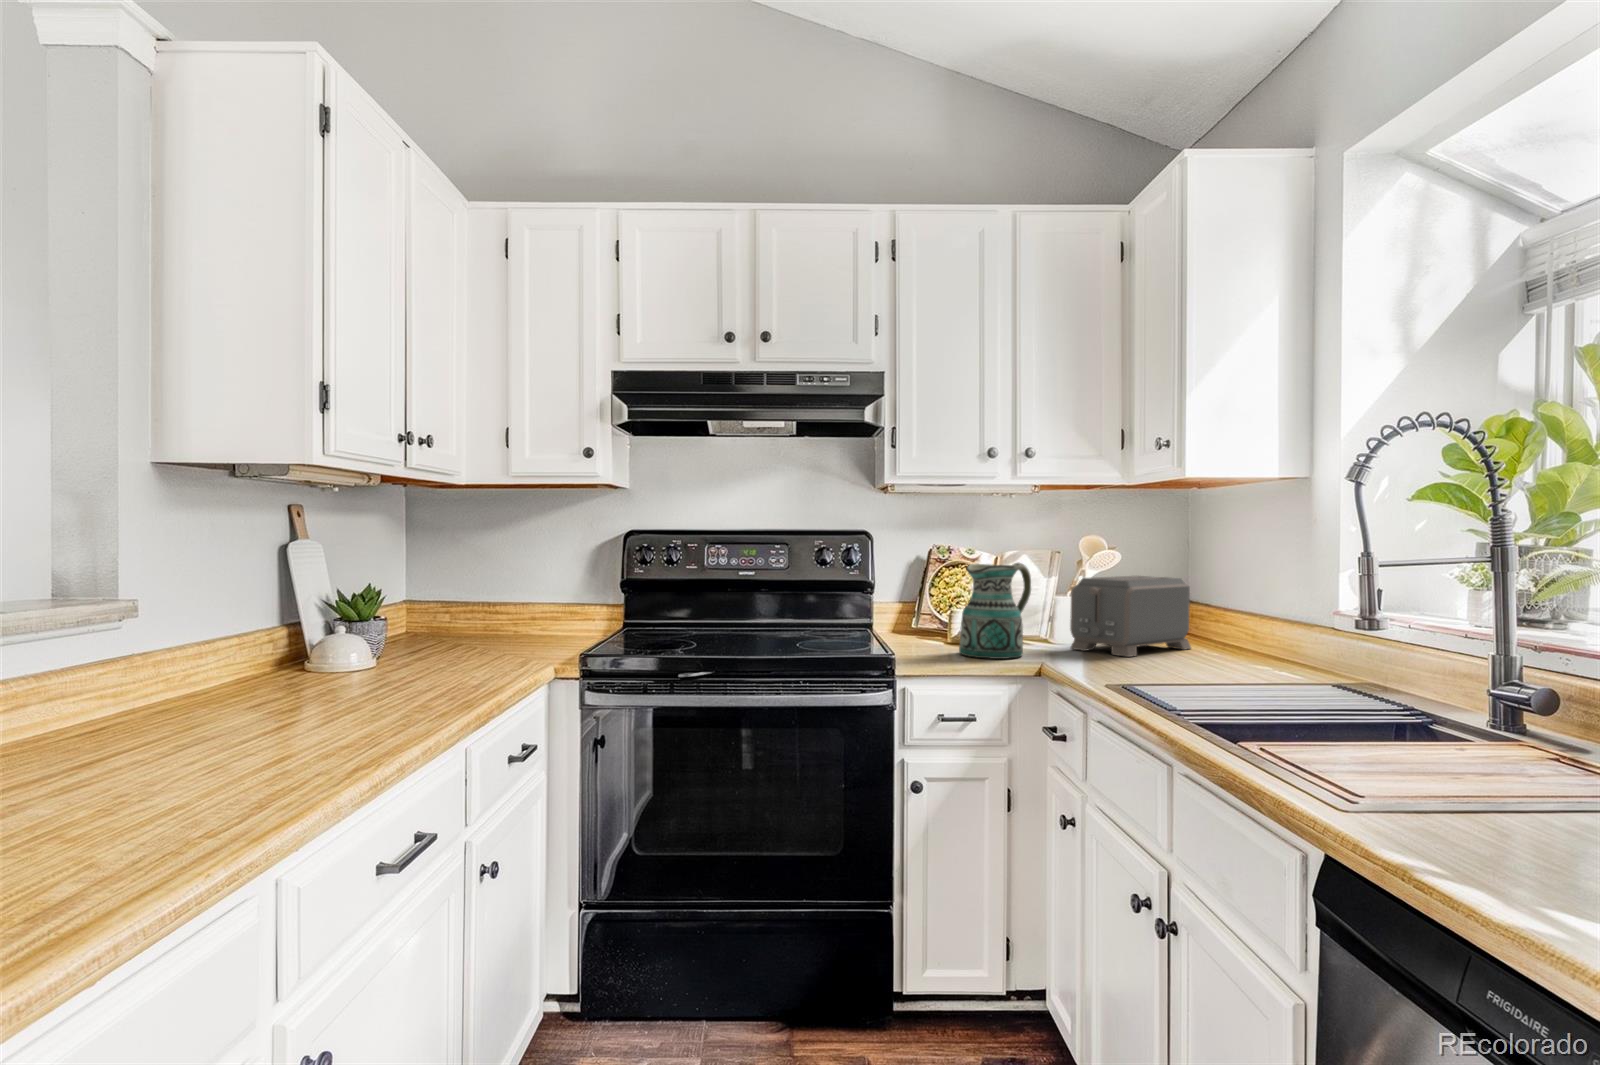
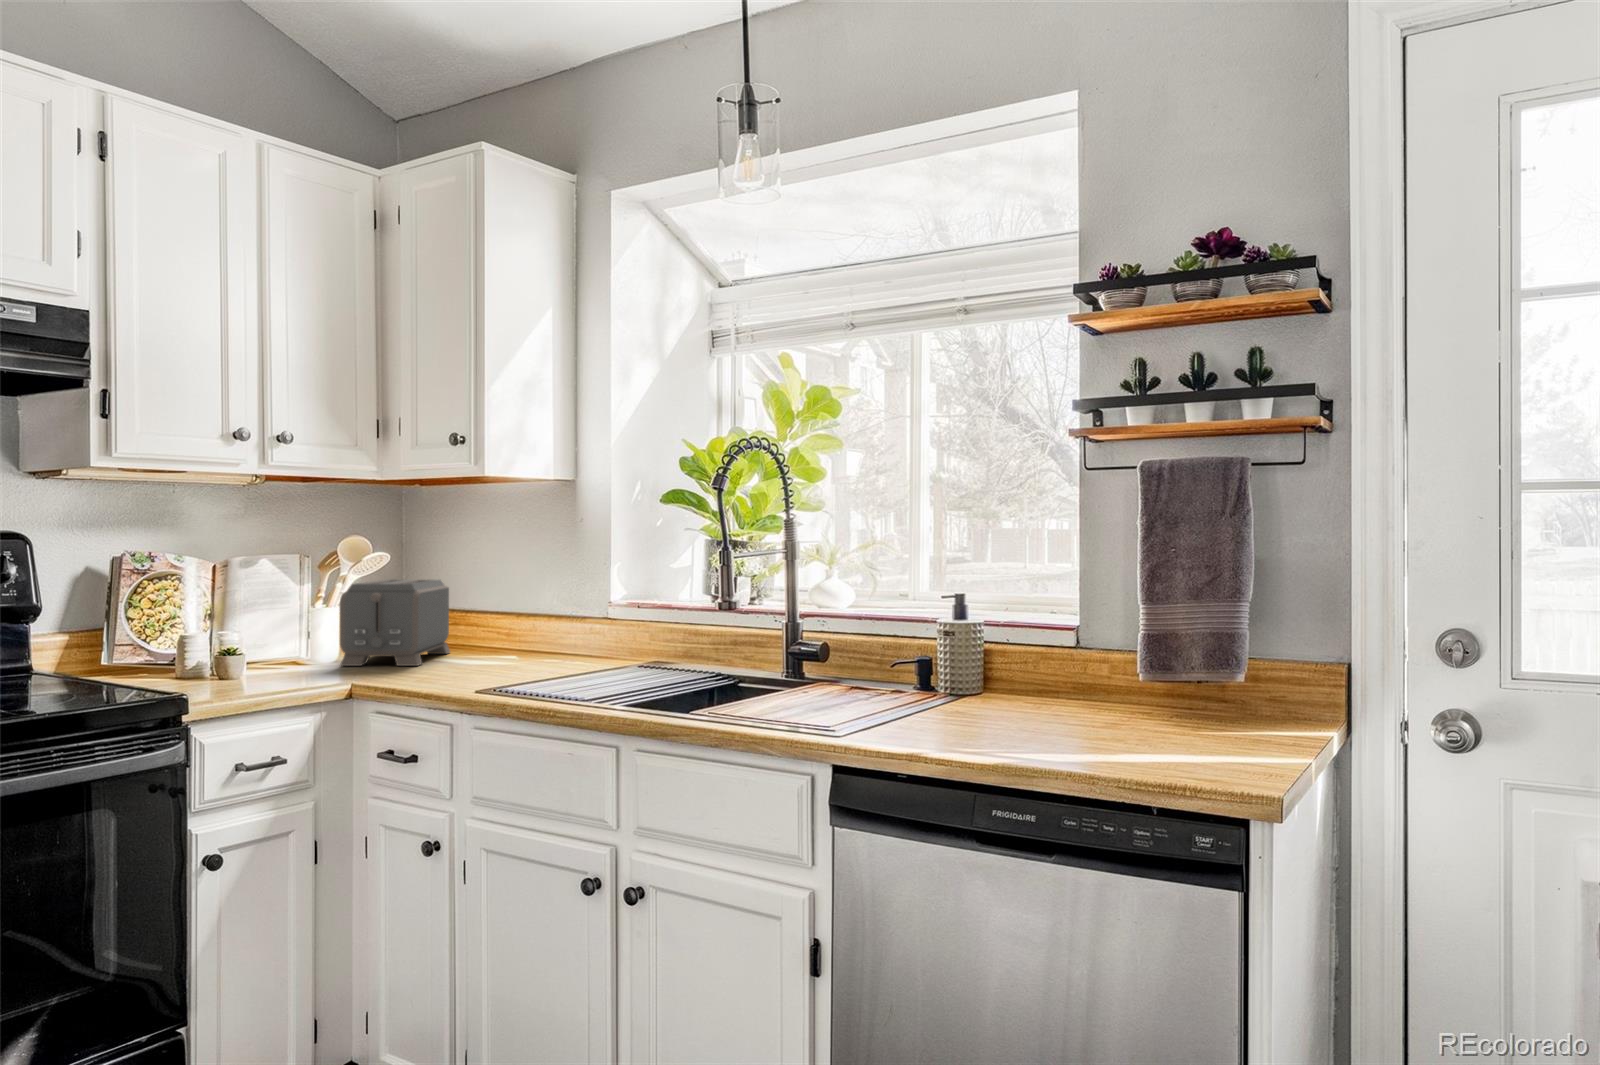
ceramic pitcher: present [959,563,1031,659] -> none [229,569,314,686]

